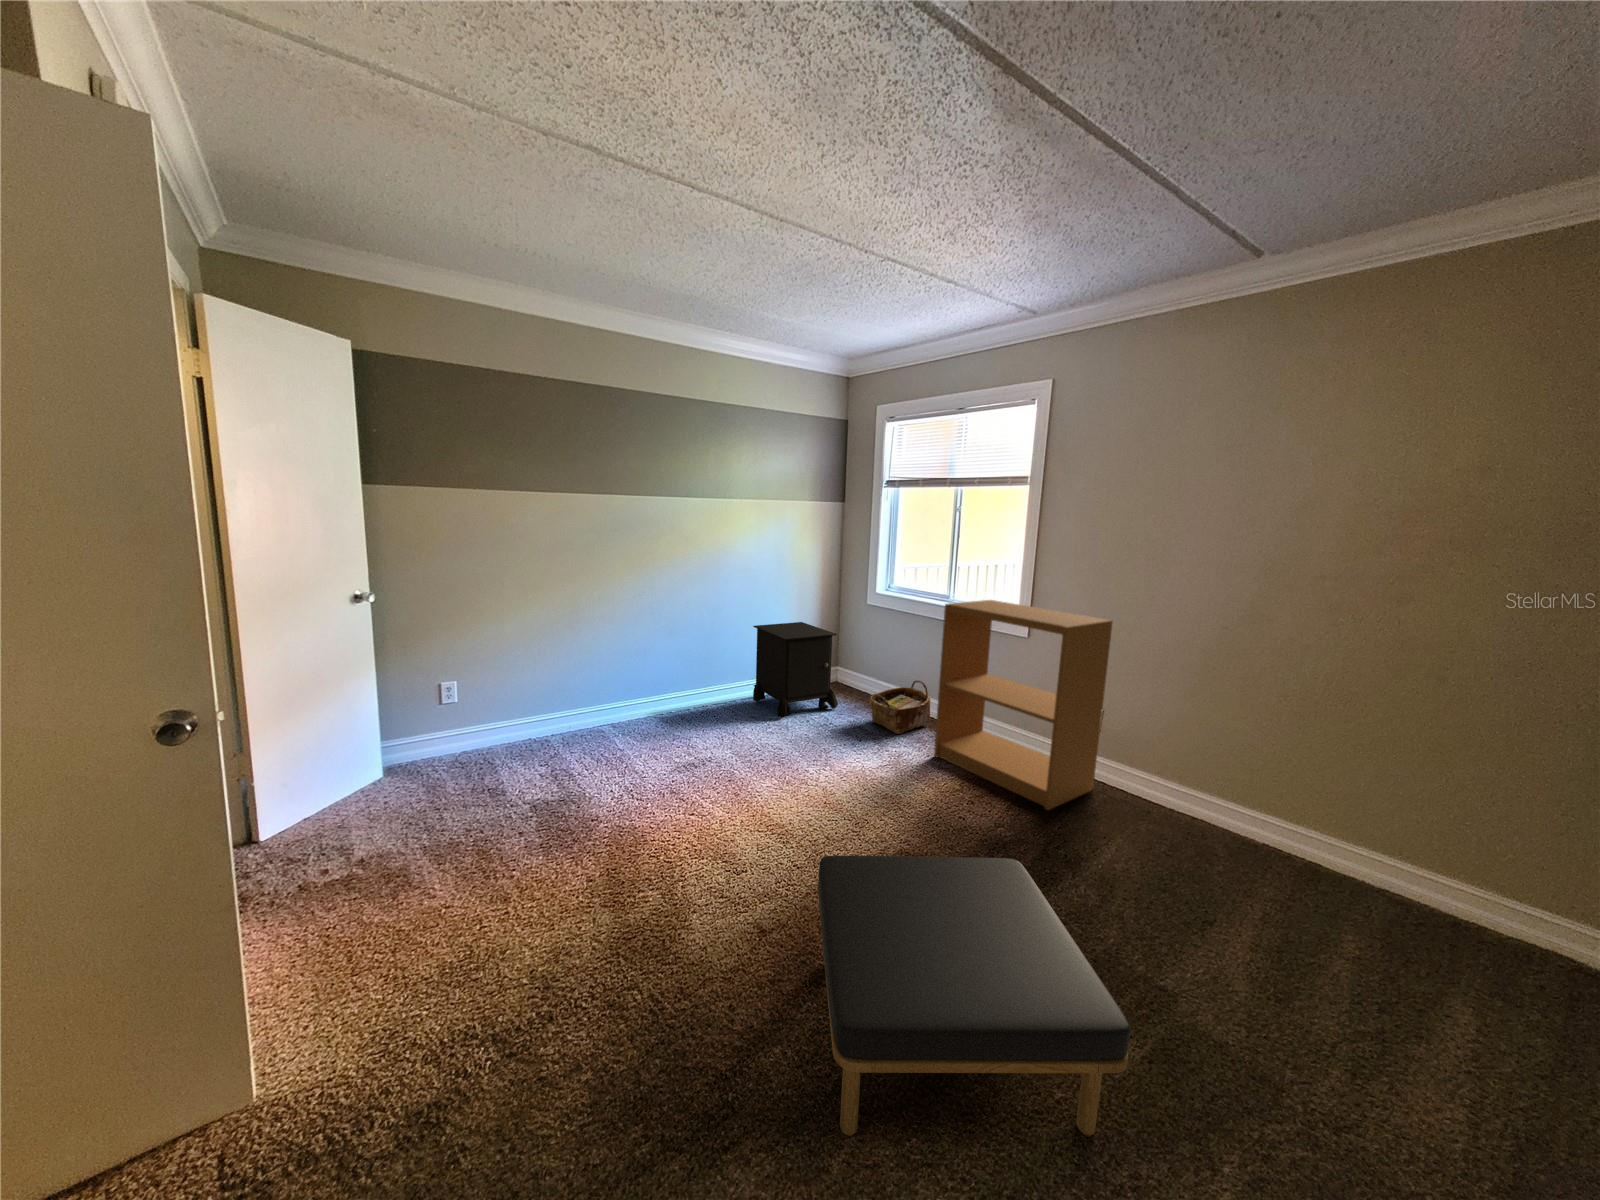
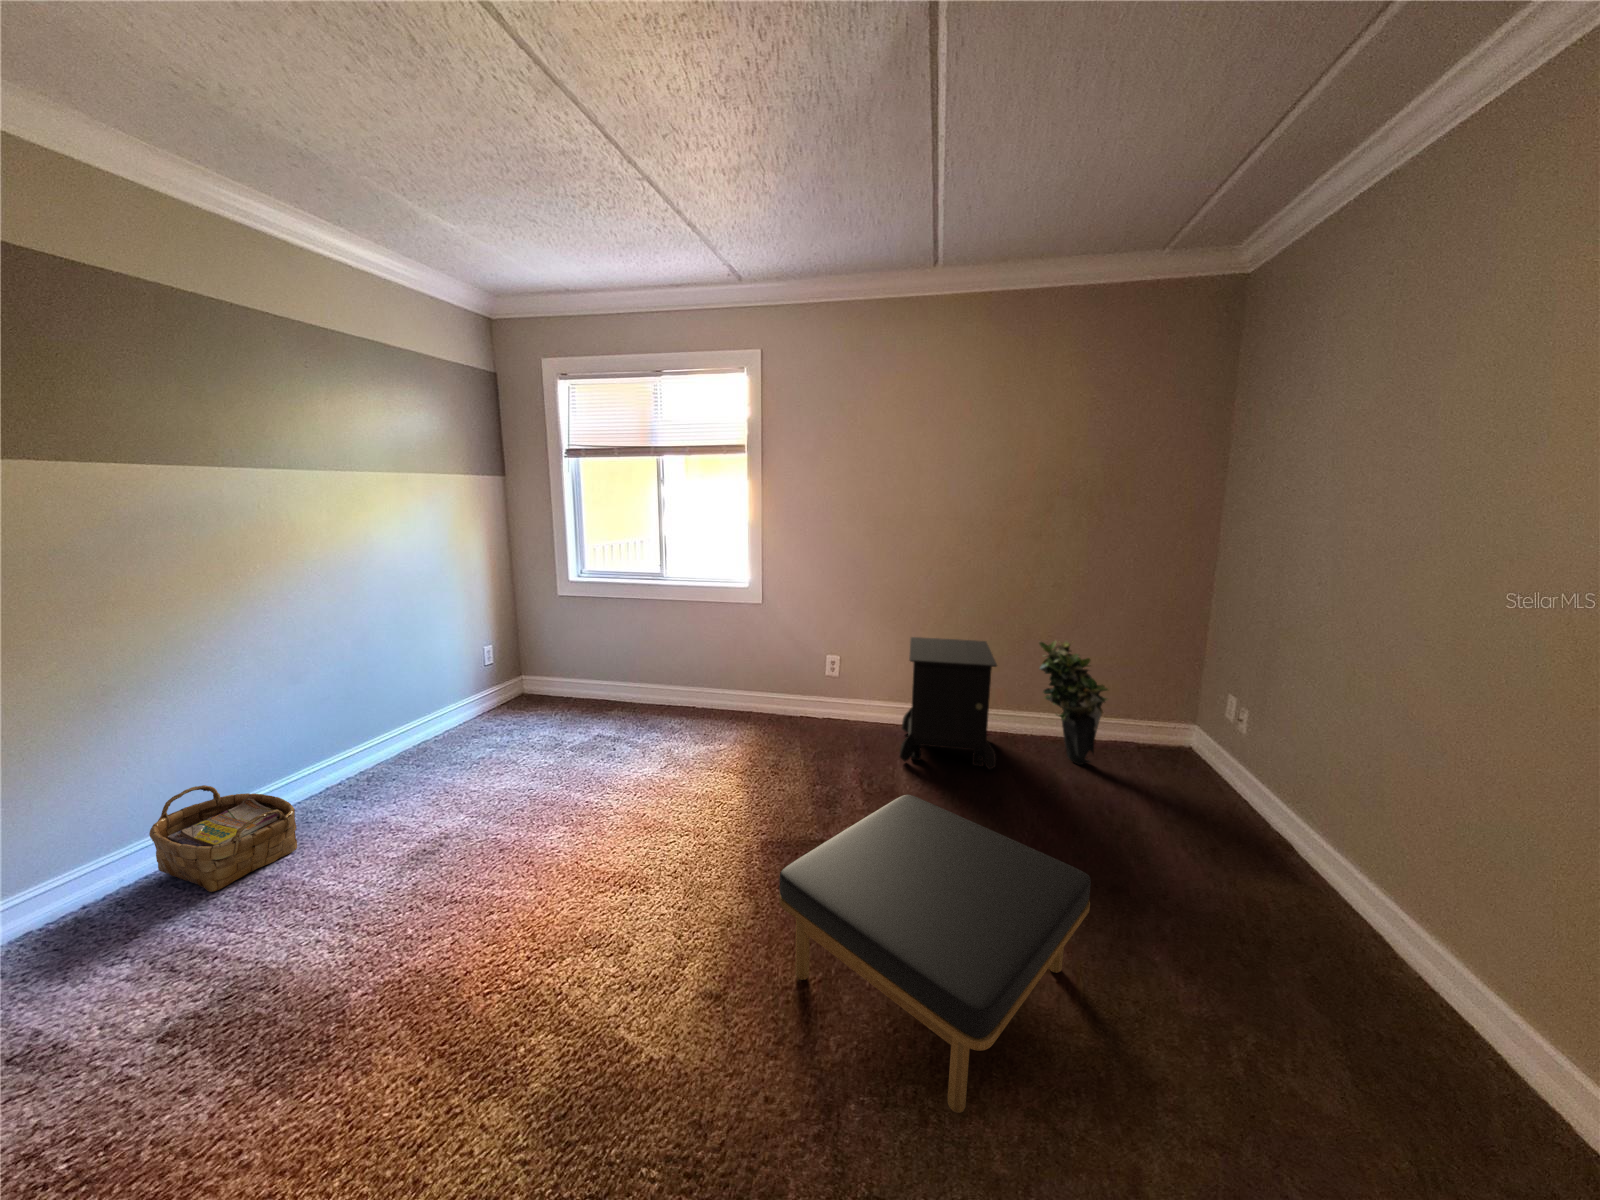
bookshelf: present [934,600,1113,810] -> none [693,571,837,749]
nightstand: present [753,622,838,718] -> present [900,637,997,770]
woven basket: present [870,680,930,734] -> present [149,785,297,892]
potted plant: none [1389,767,1548,991] -> present [1039,641,1108,765]

